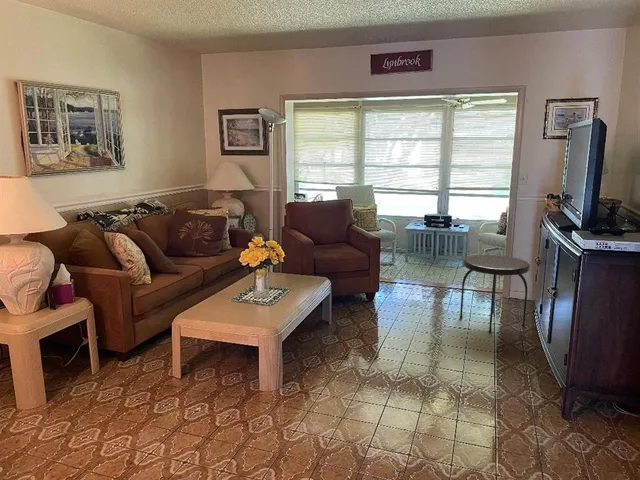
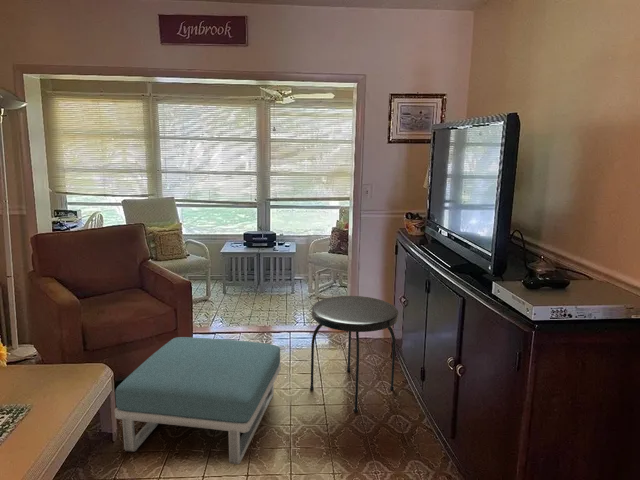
footstool: none [333,272,439,343] -> present [115,337,281,464]

